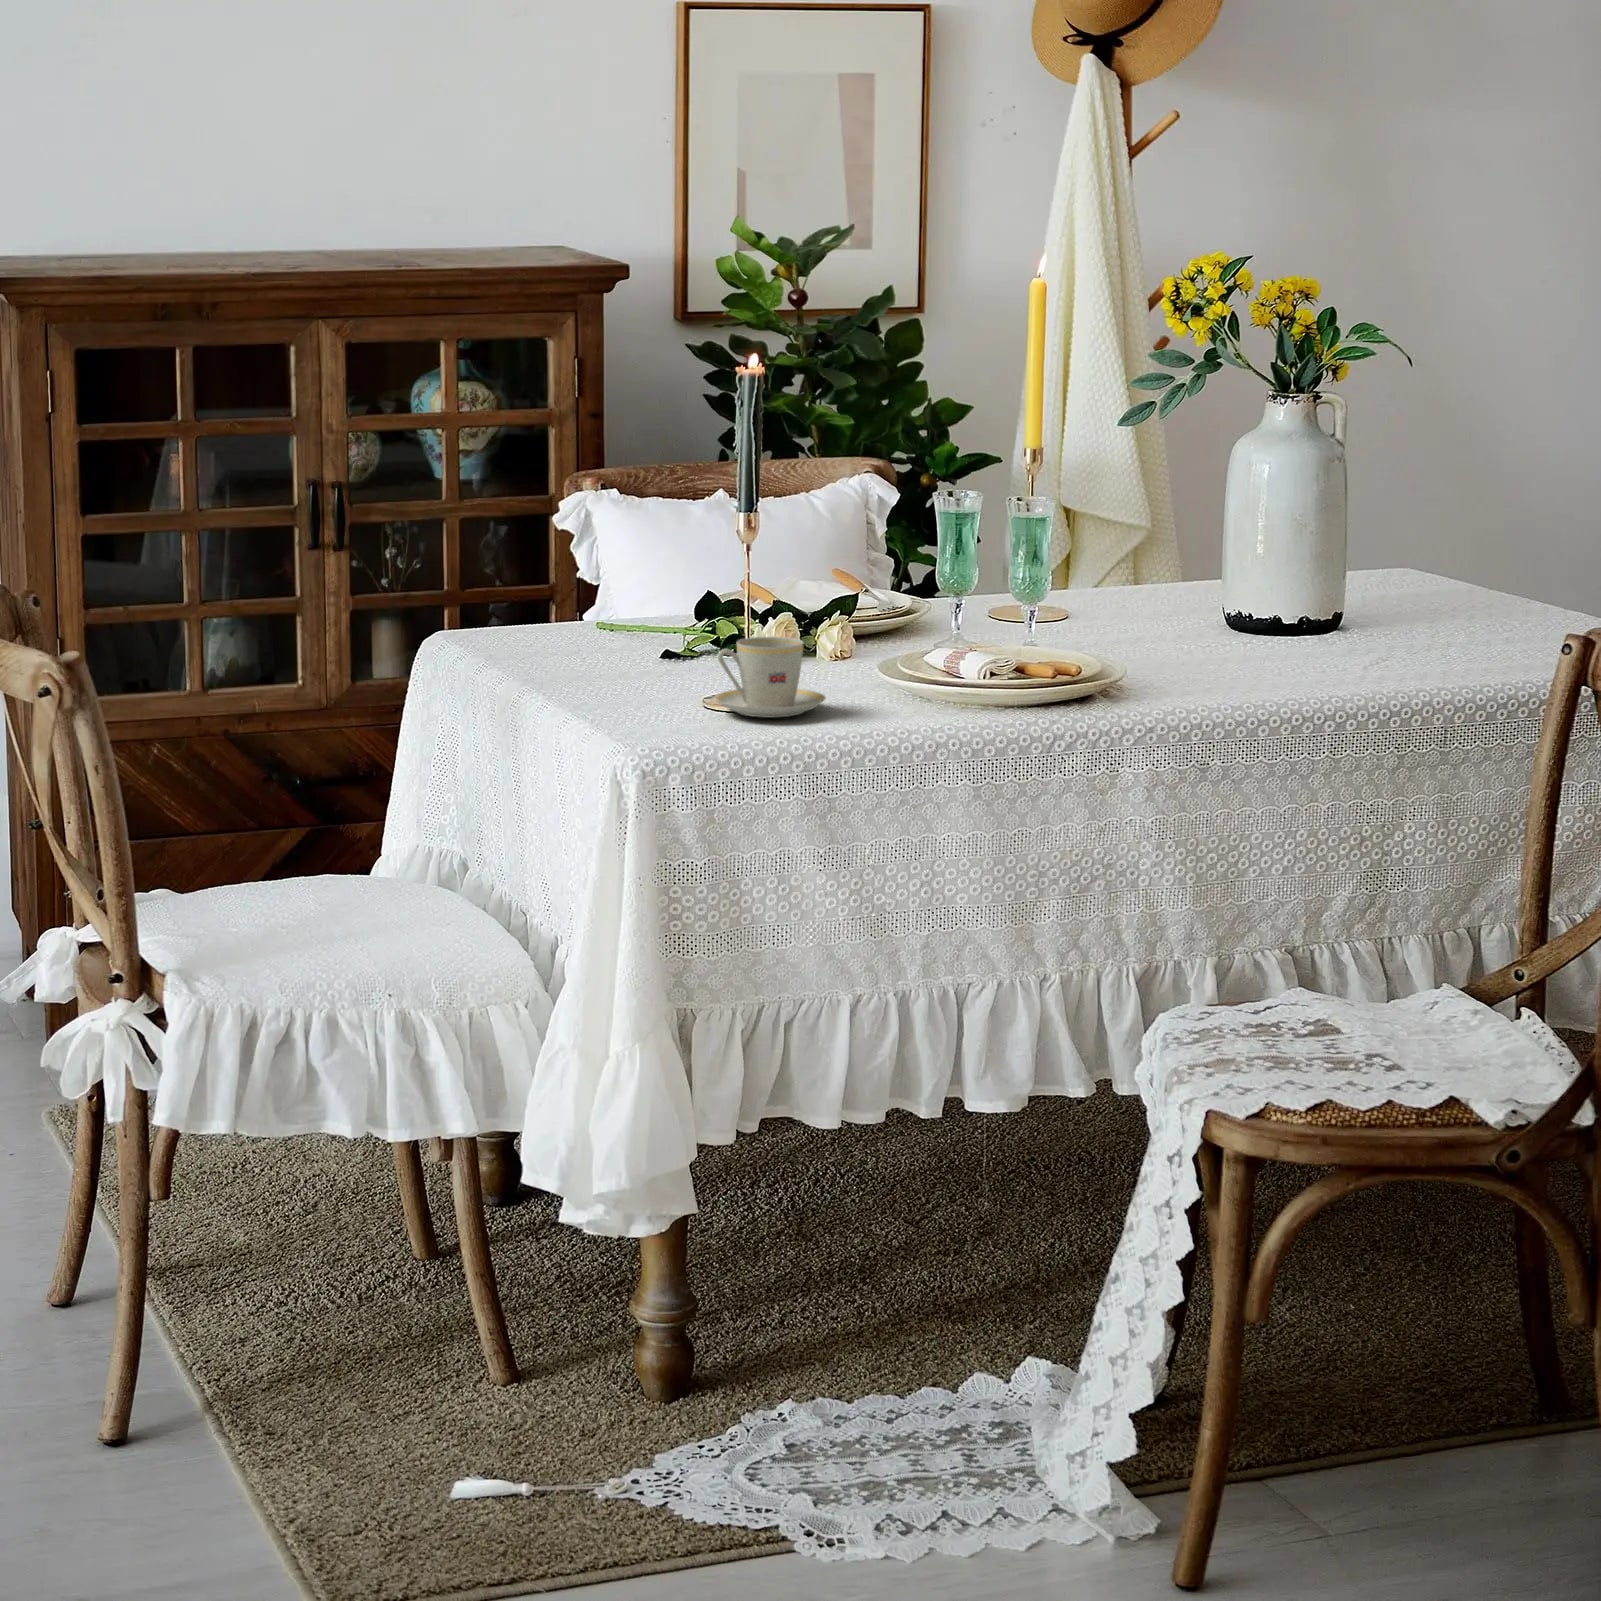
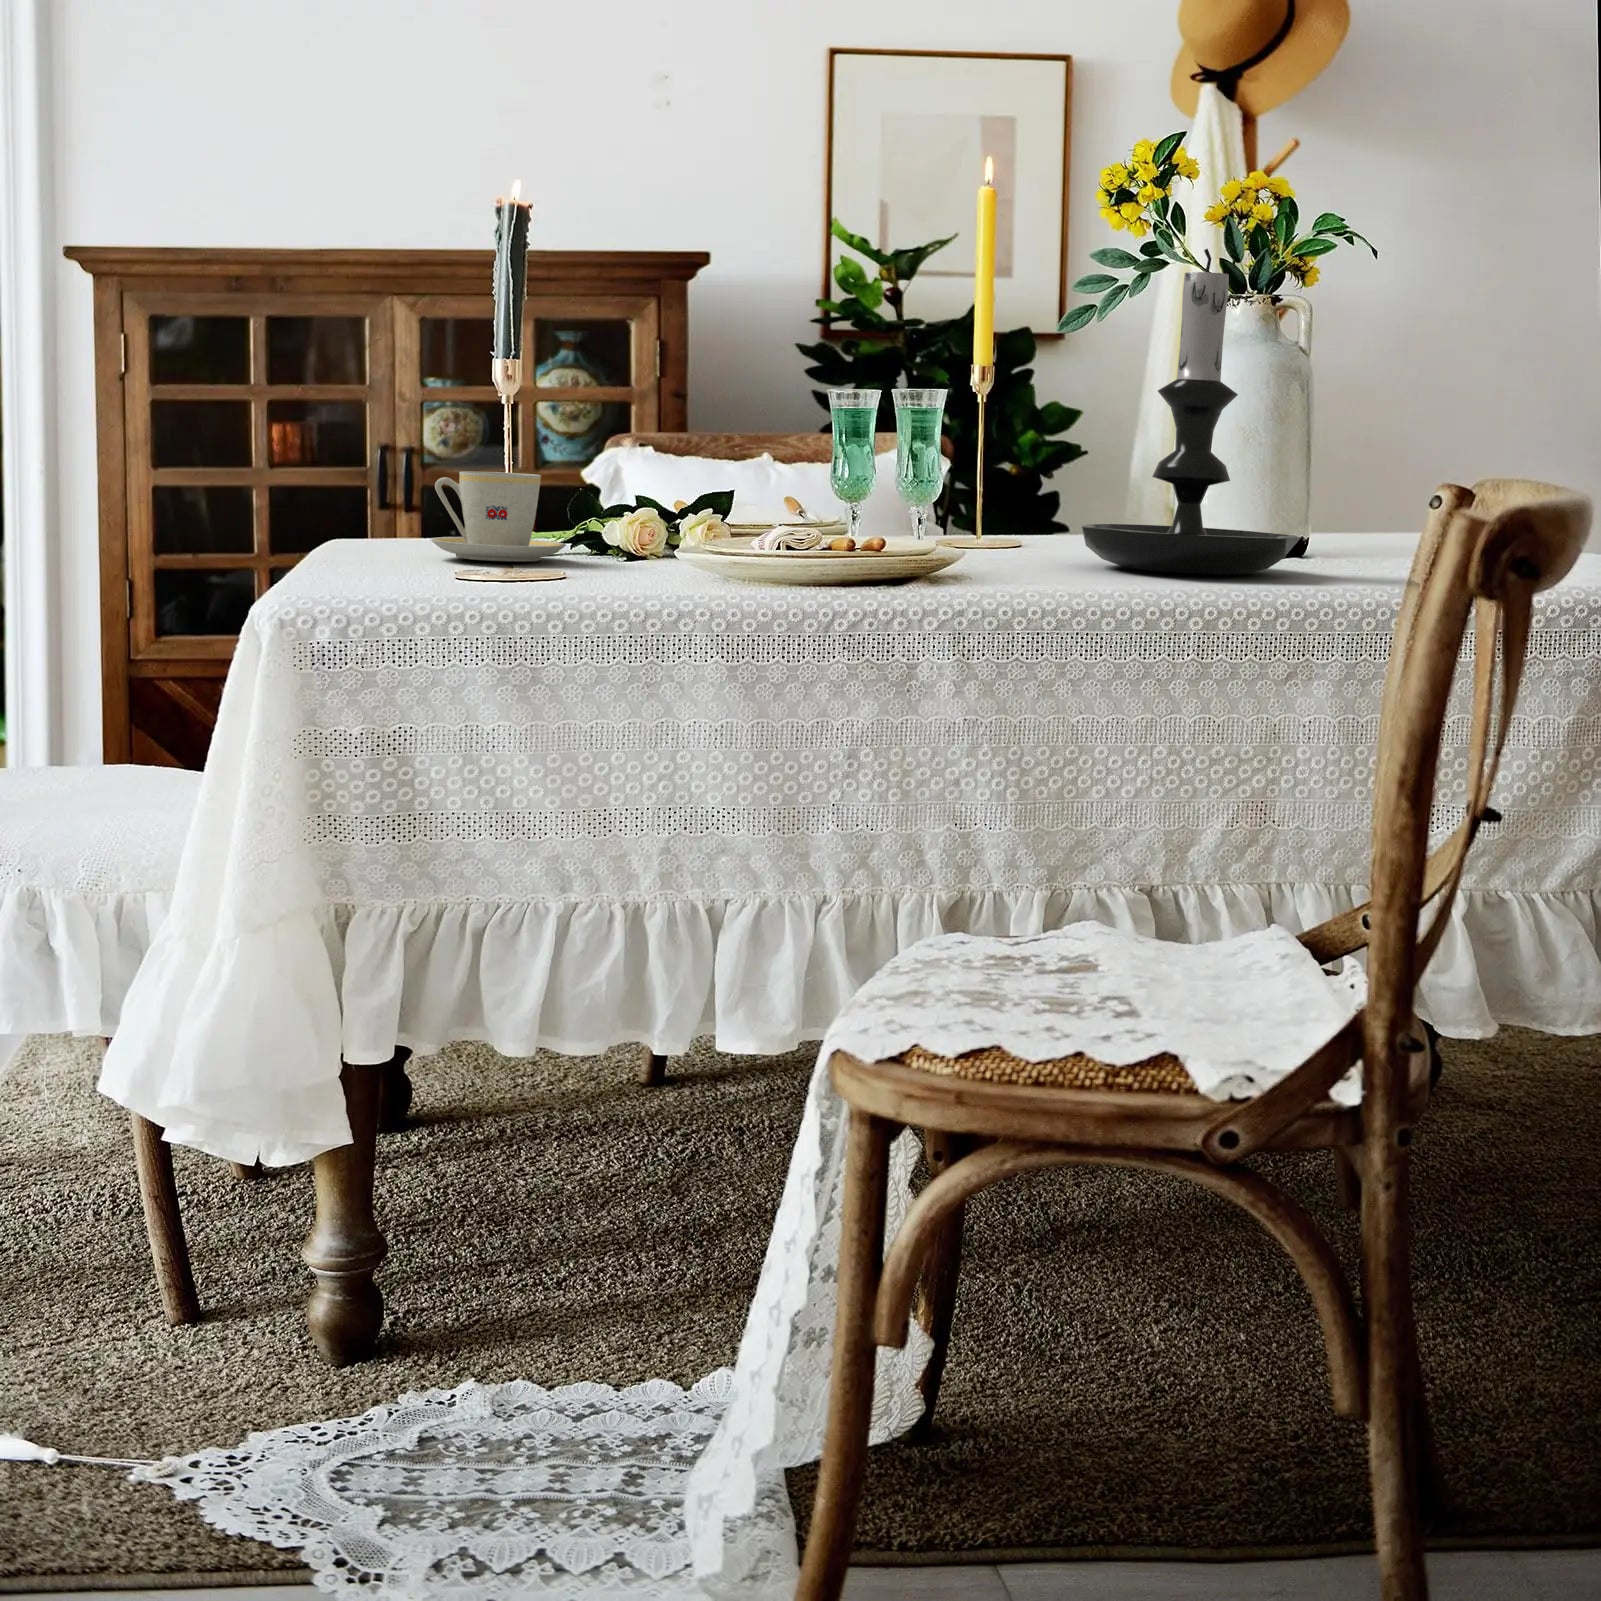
candle holder: none [1187,402,1362,666] -> present [1082,249,1301,575]

